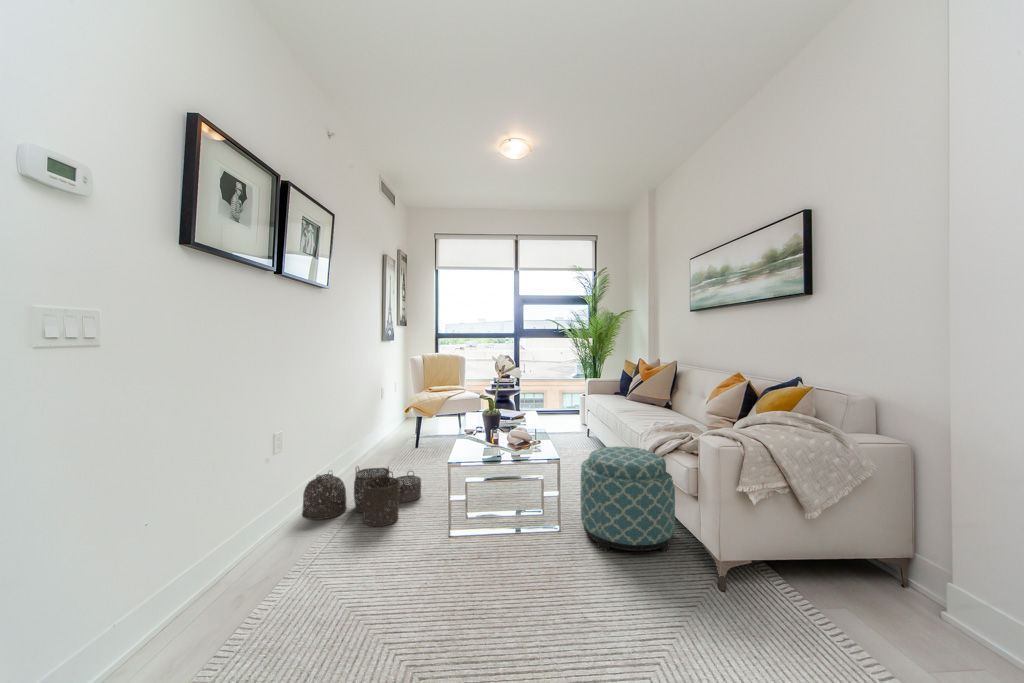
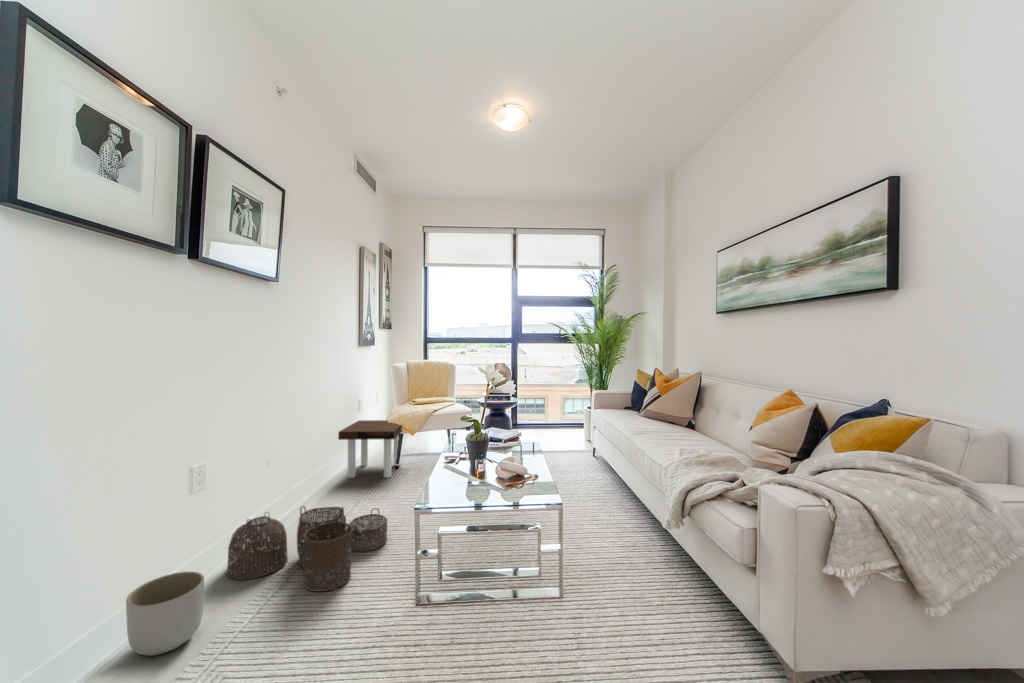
side table: none [370,405,426,453] -> present [338,420,402,478]
ottoman: present [580,447,675,552] -> none [590,487,719,644]
planter: none [250,507,300,561] -> present [126,572,204,656]

